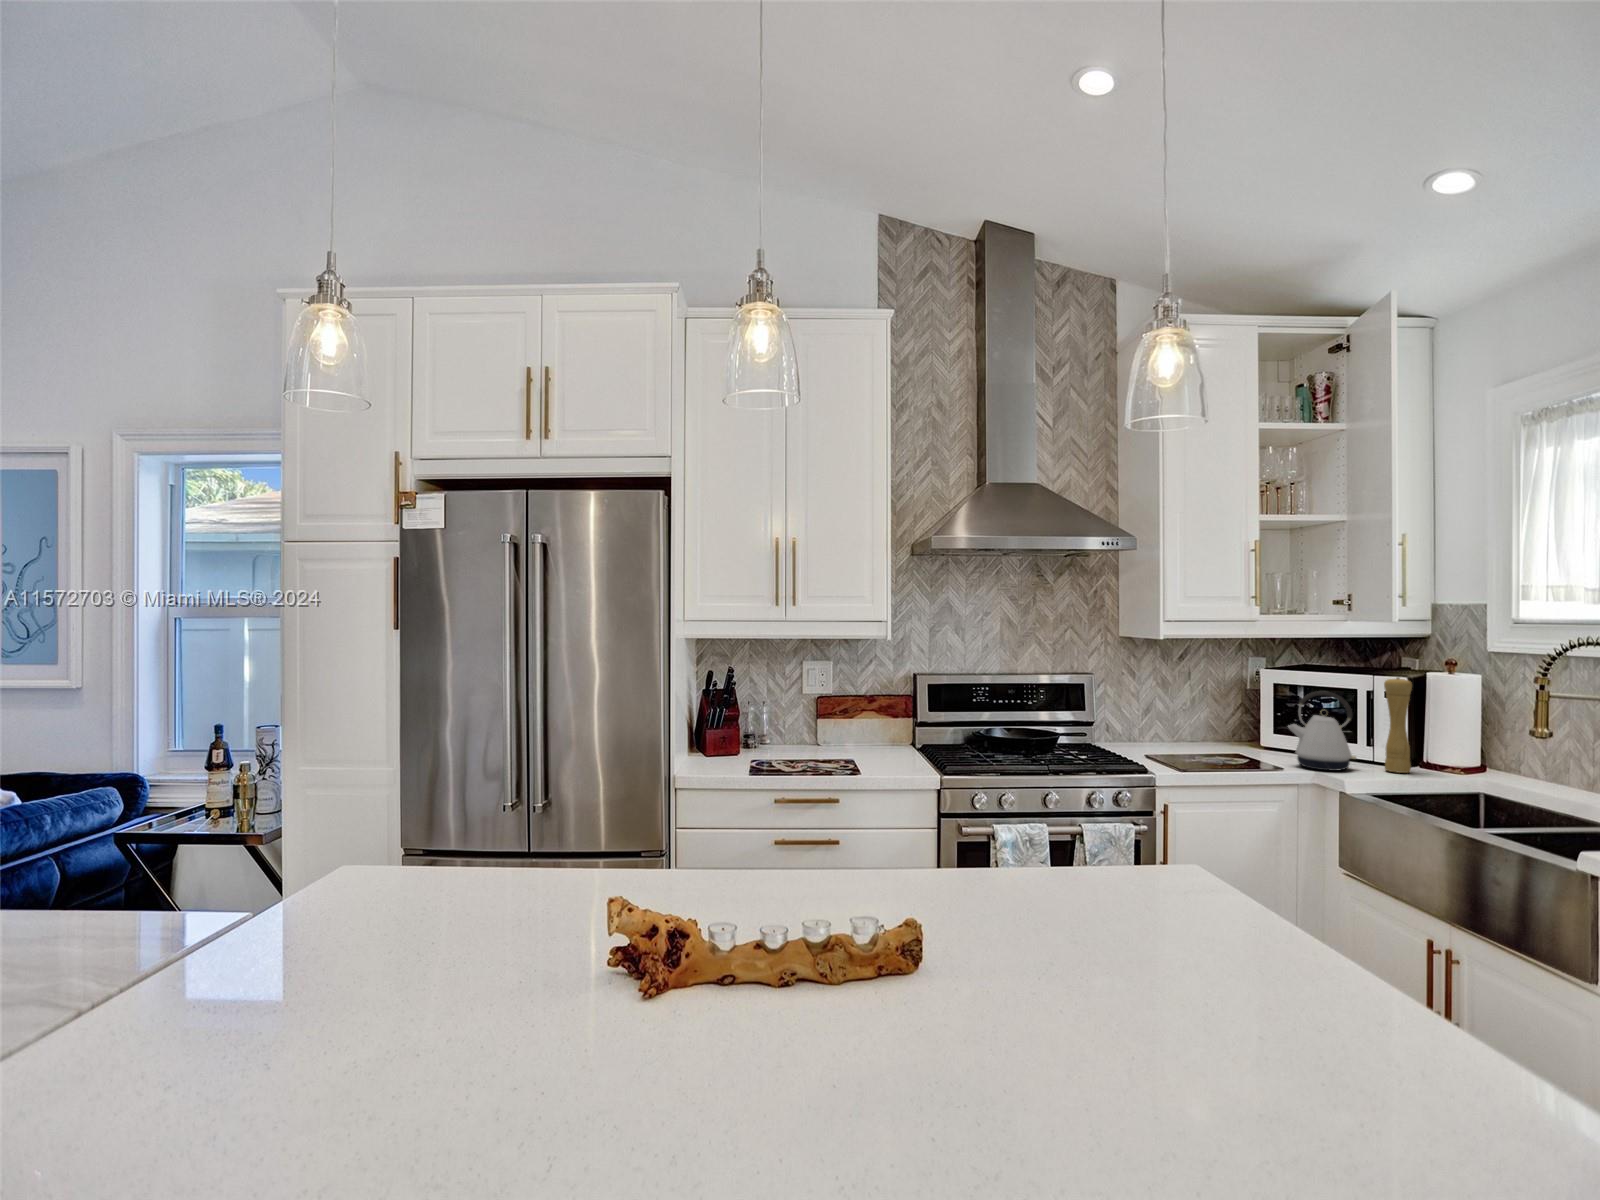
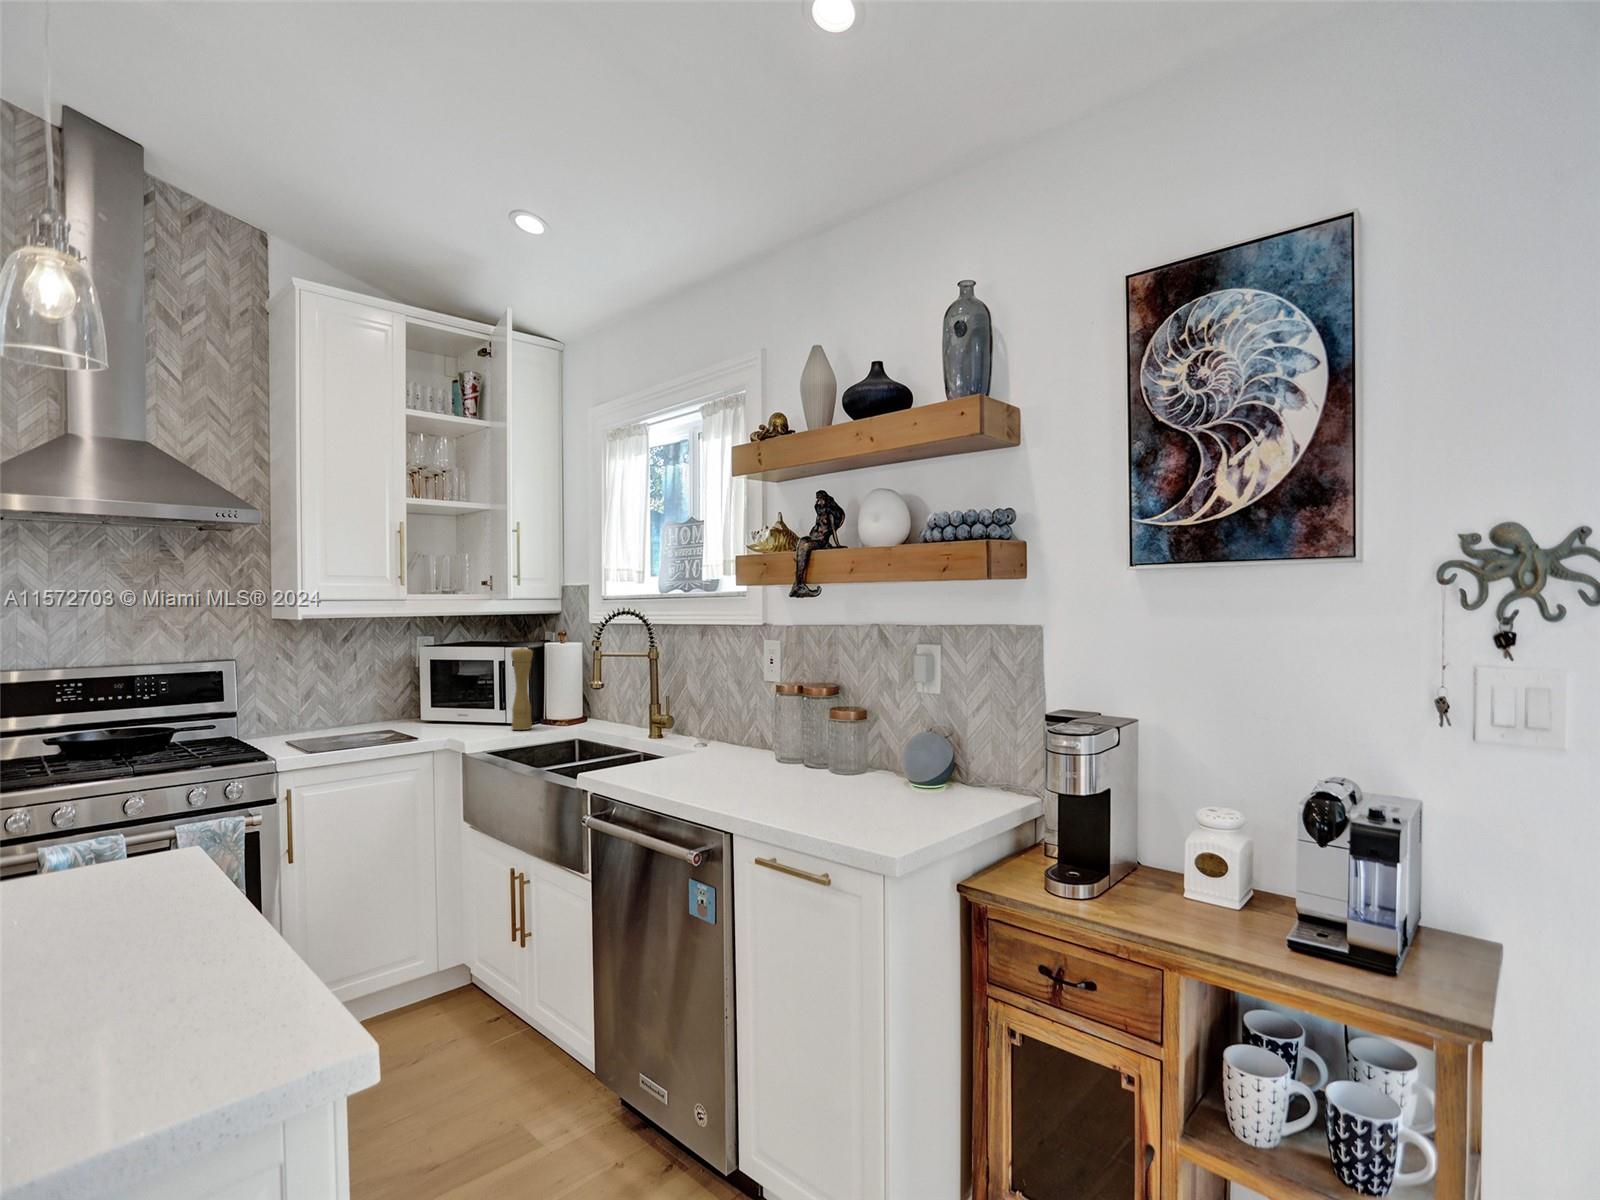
kettle: present [1288,691,1356,771] -> none [428,663,488,735]

